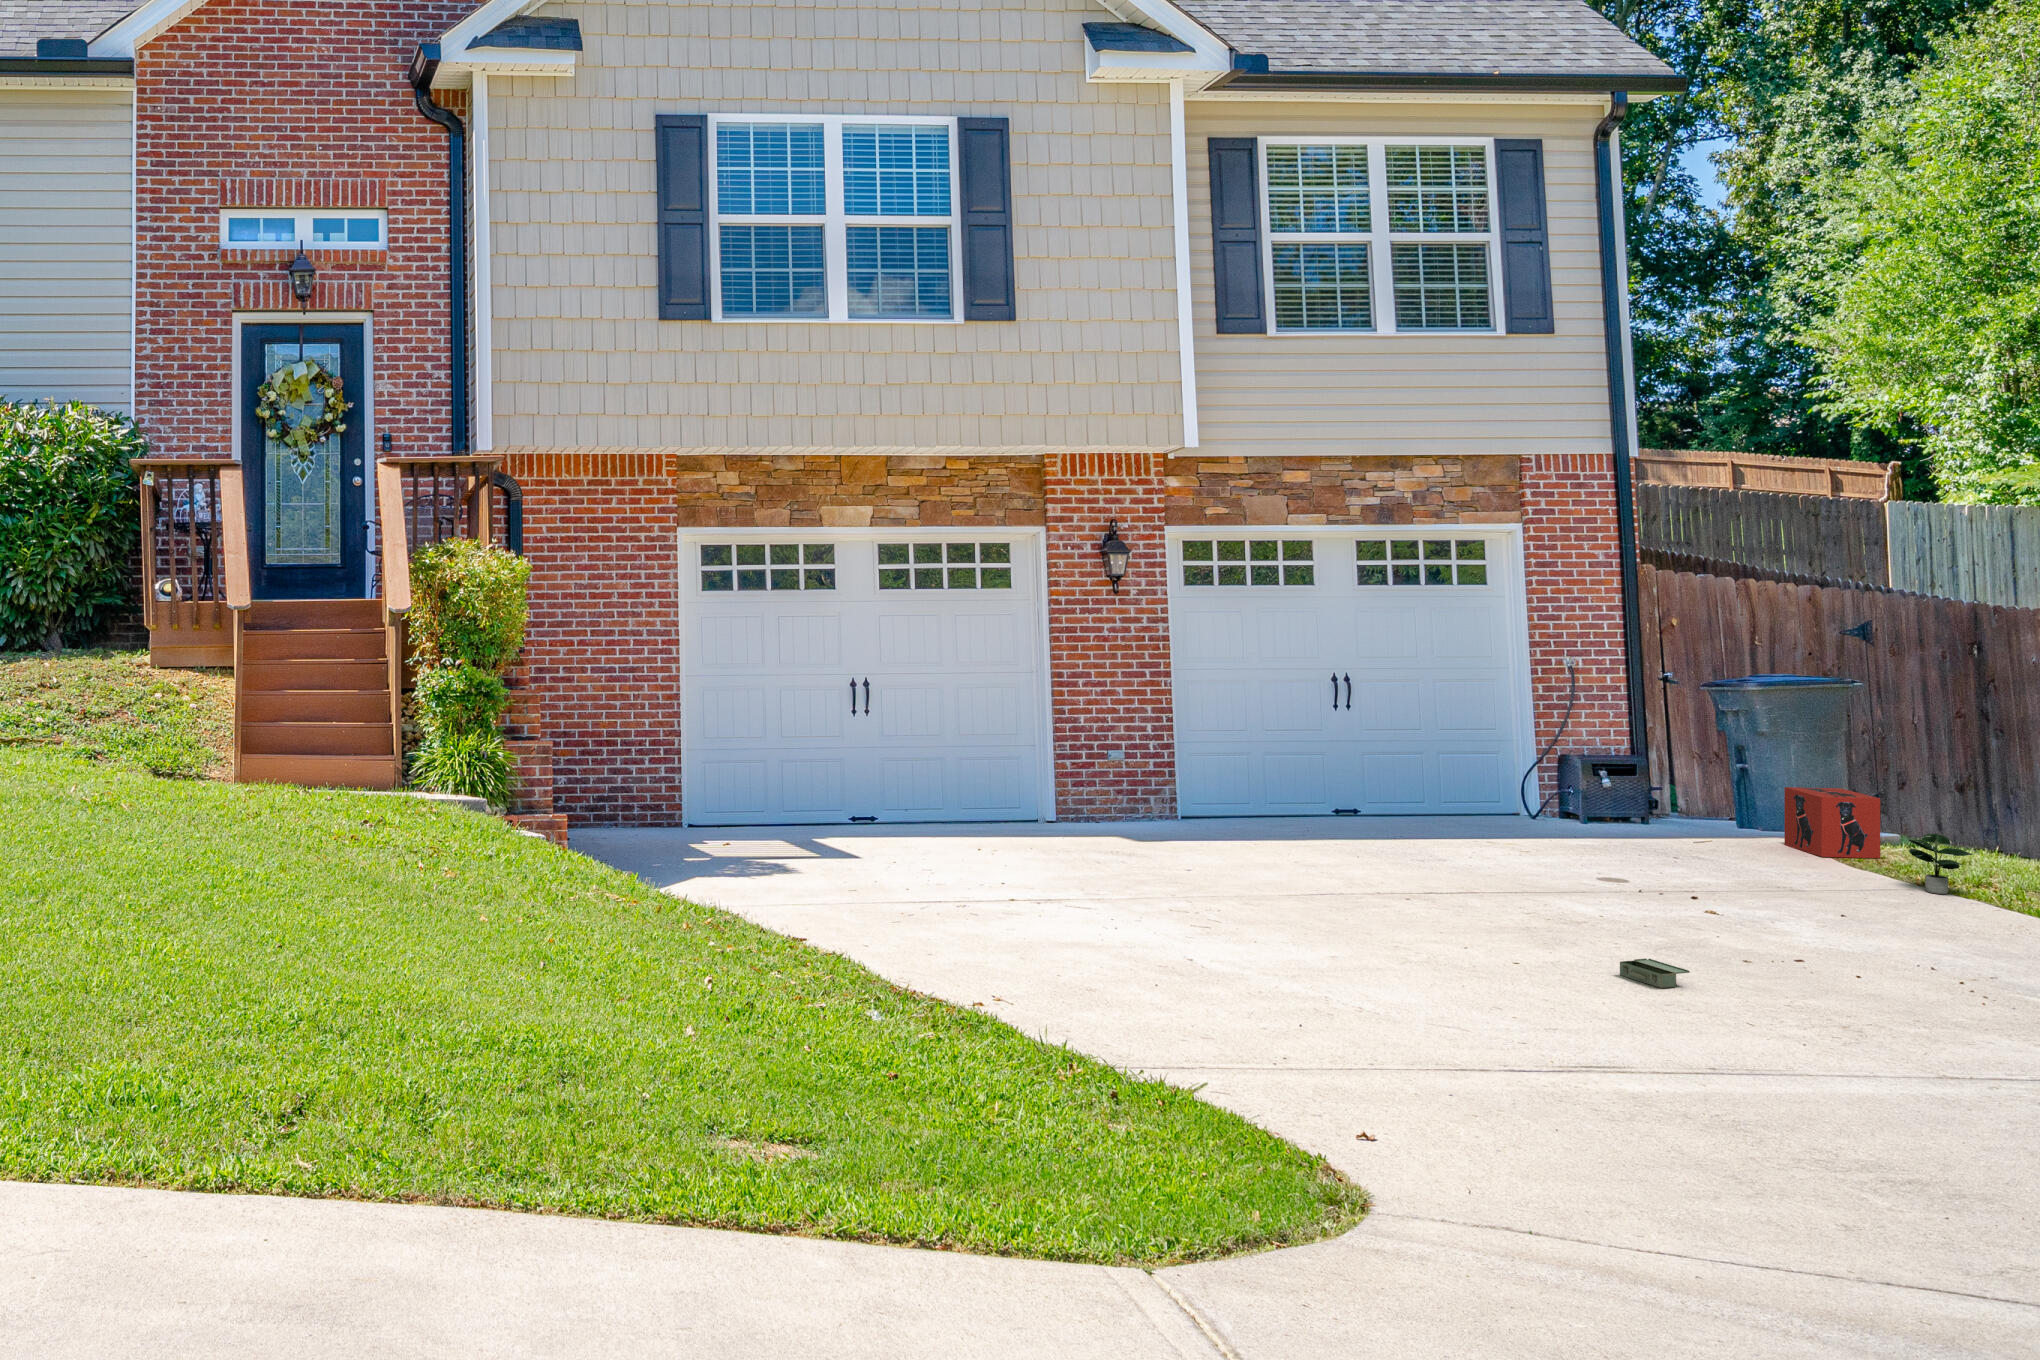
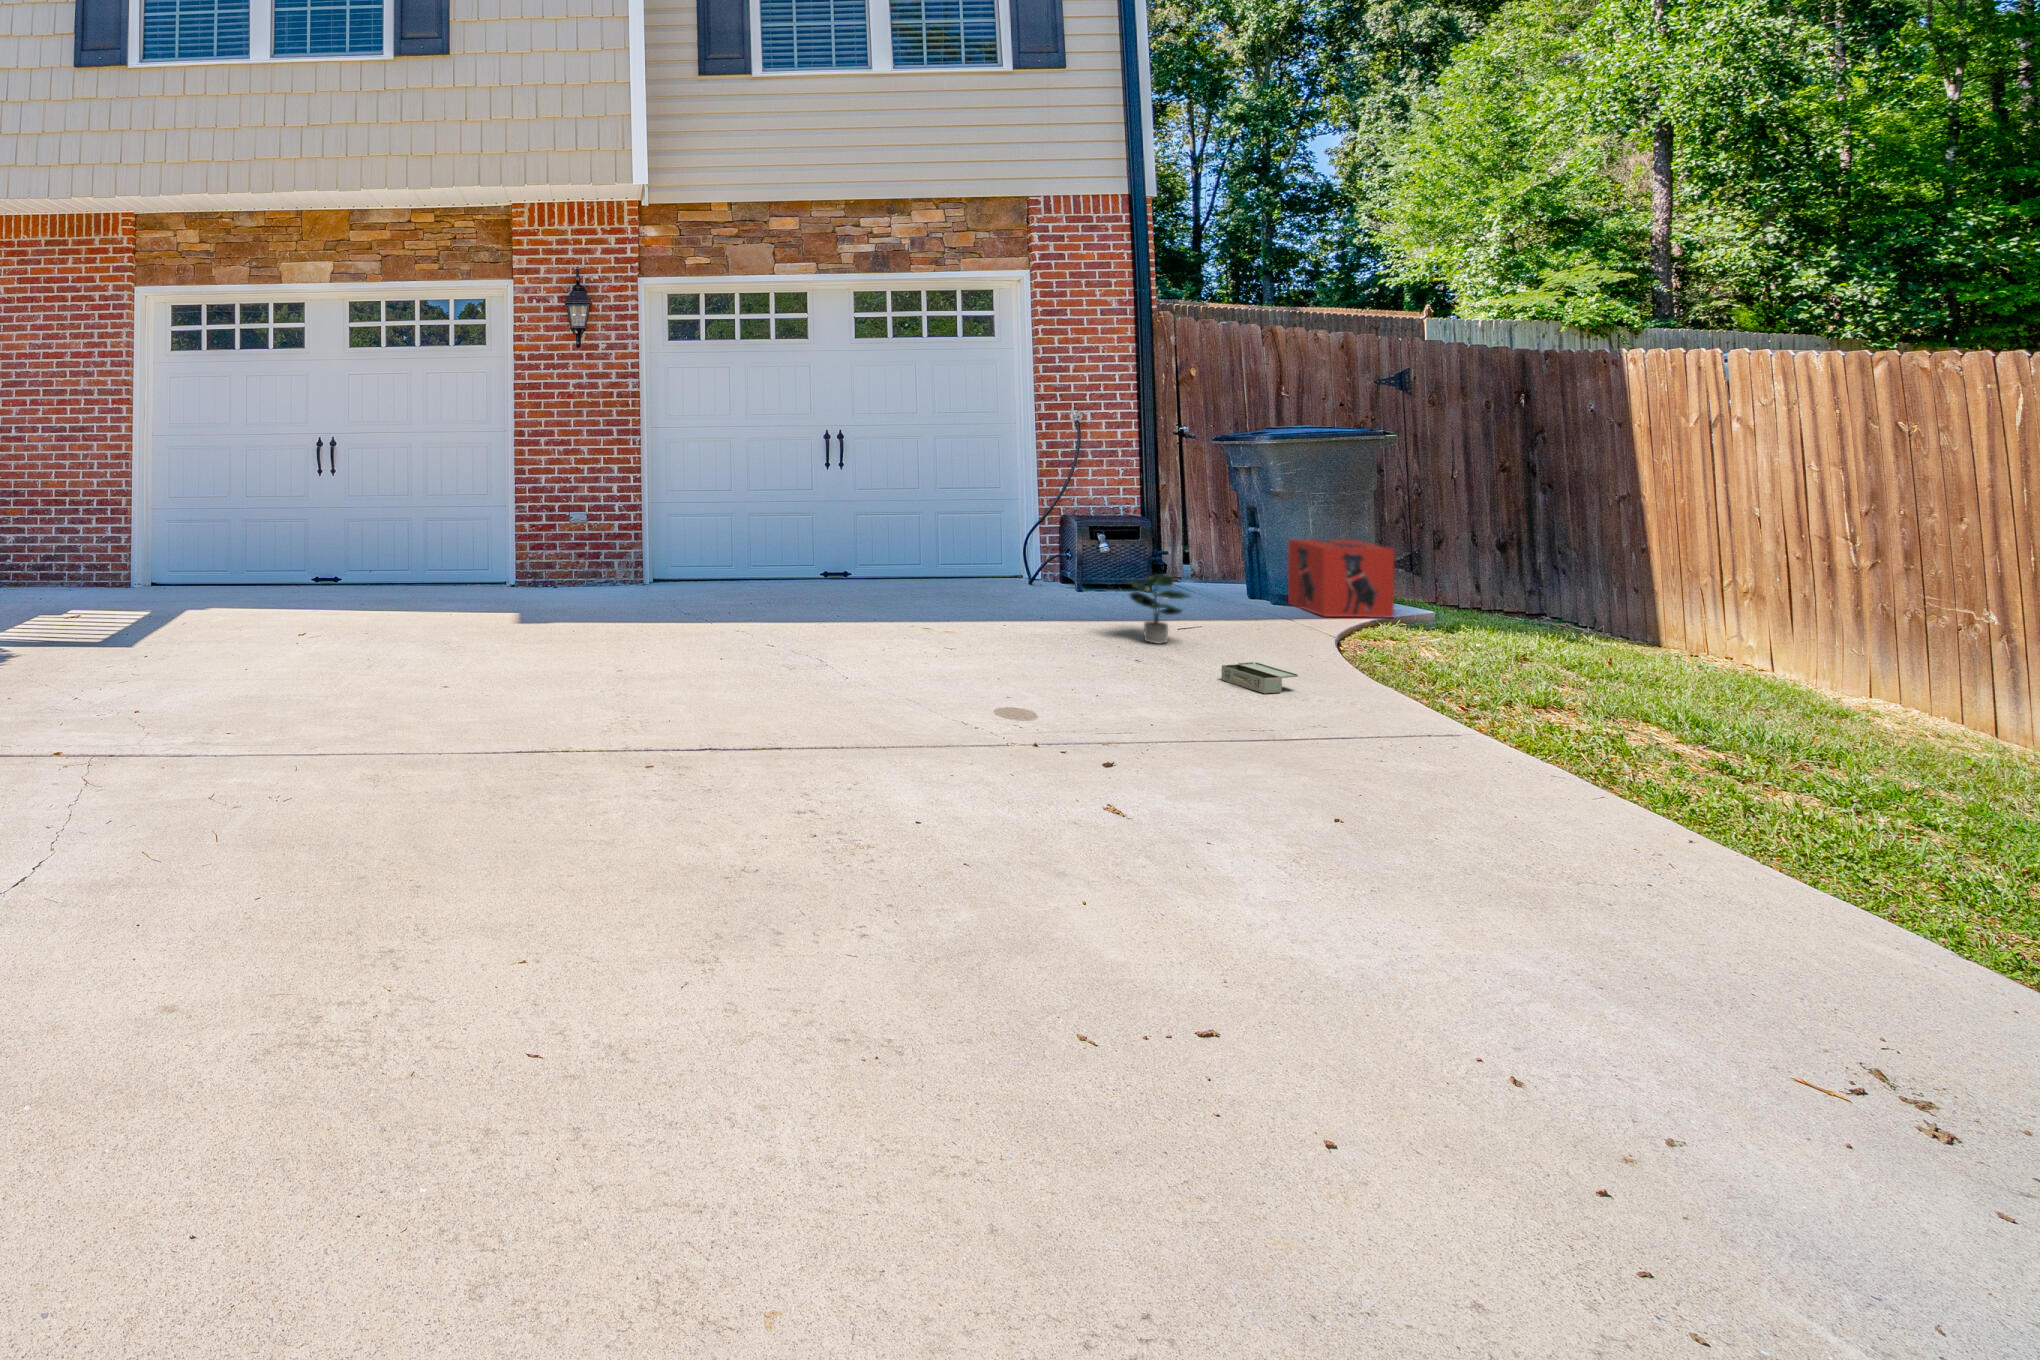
potted plant: present [1909,834,1973,894] -> present [1128,574,1190,644]
toolbox: present [1620,959,1690,988] -> present [1221,662,1298,693]

